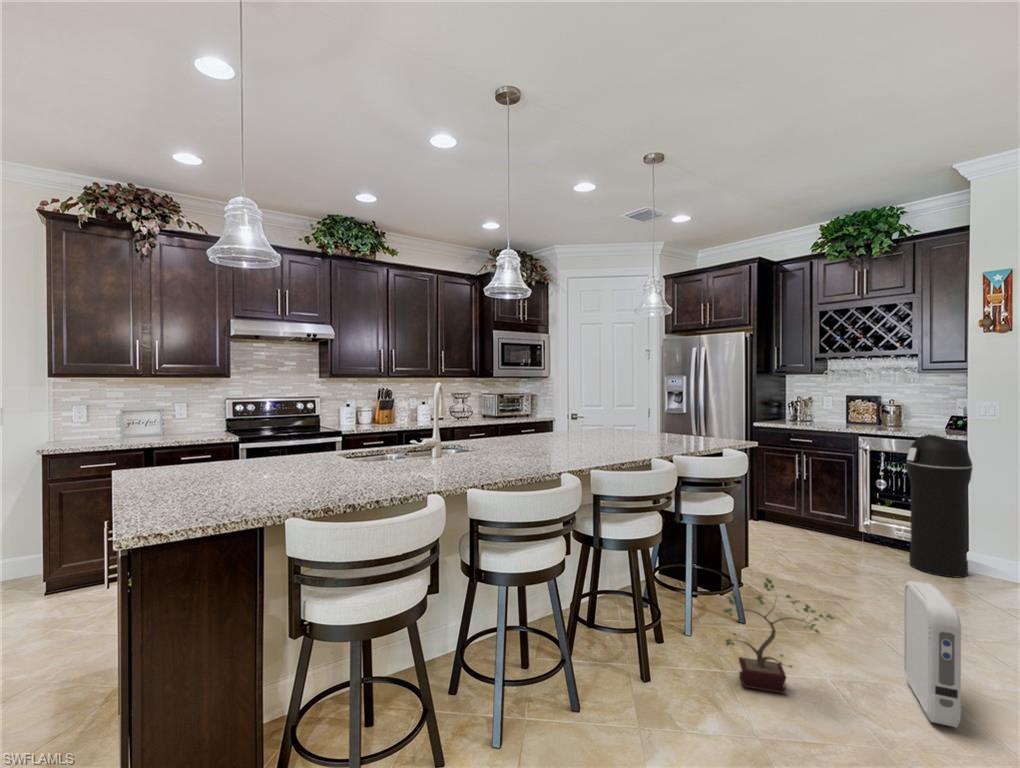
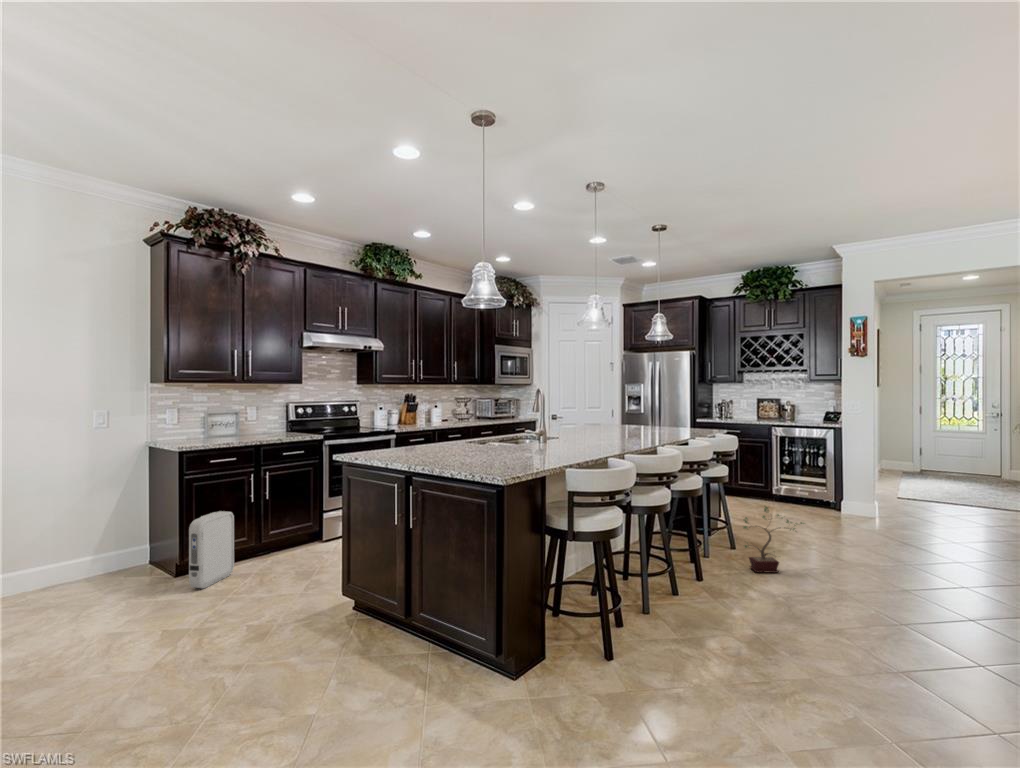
trash can: present [906,435,972,577] -> none [807,424,846,516]
air purifier: present [904,581,961,727] -> present [189,511,234,588]

